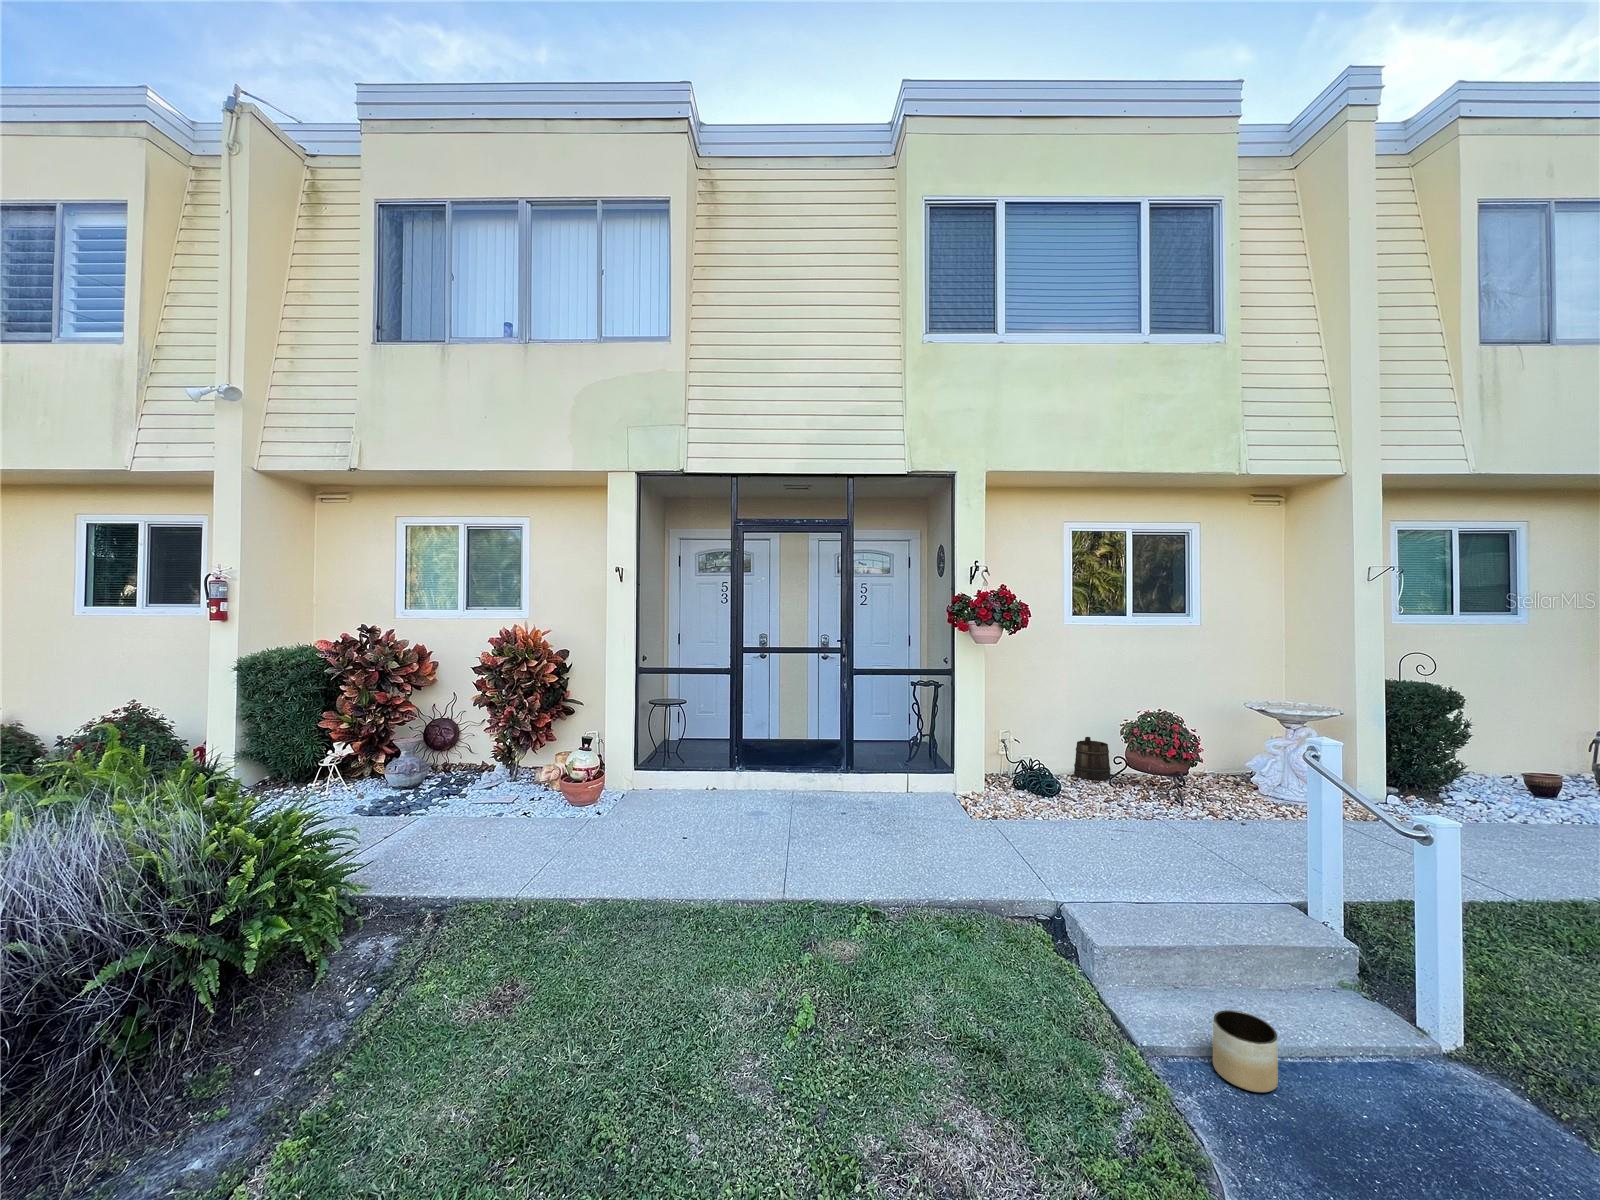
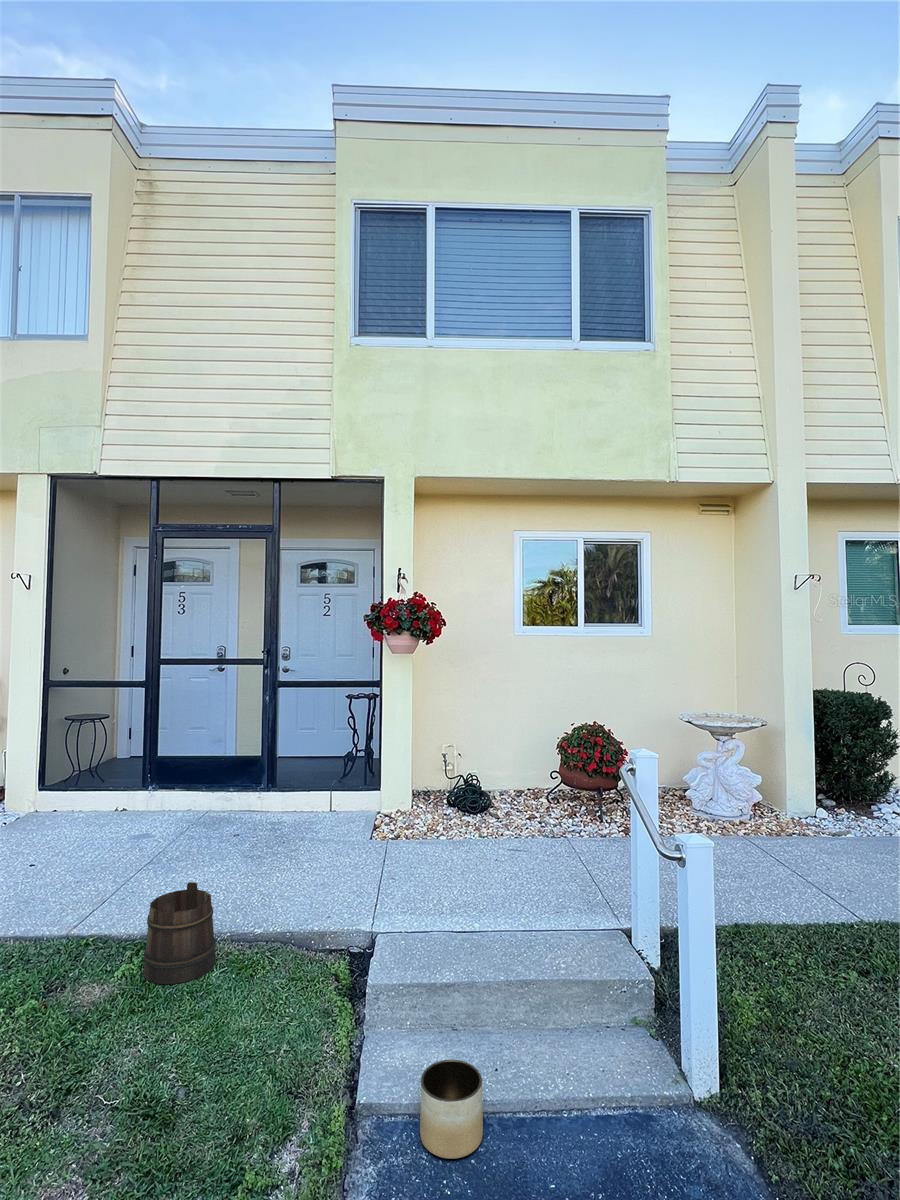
bucket: present [1074,737,1111,780] -> present [143,882,216,984]

